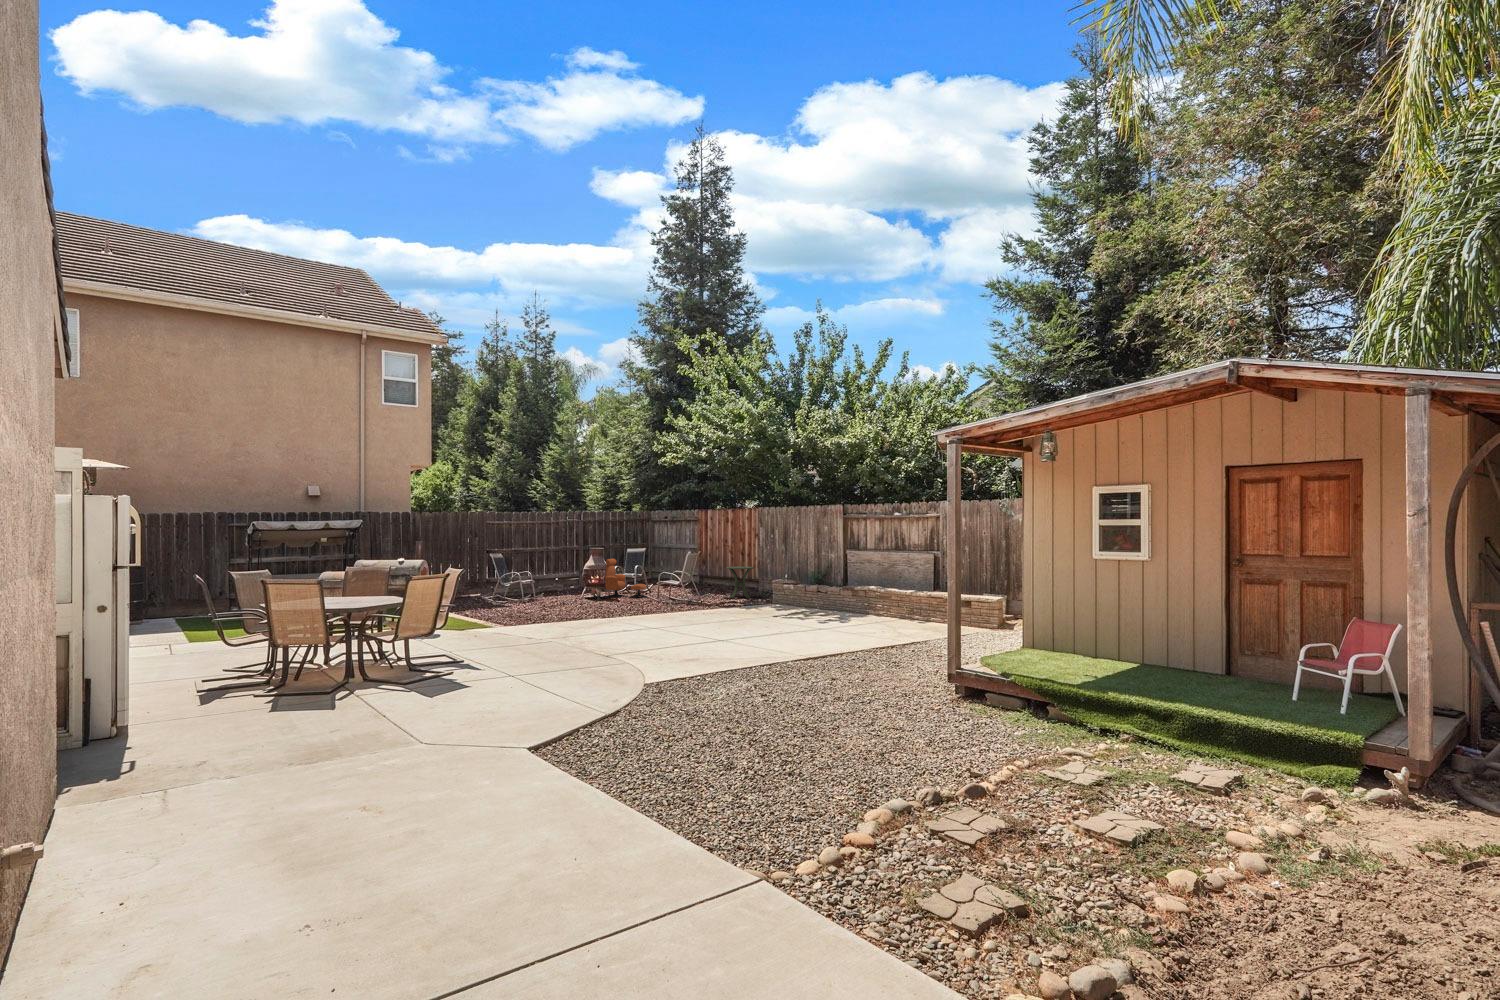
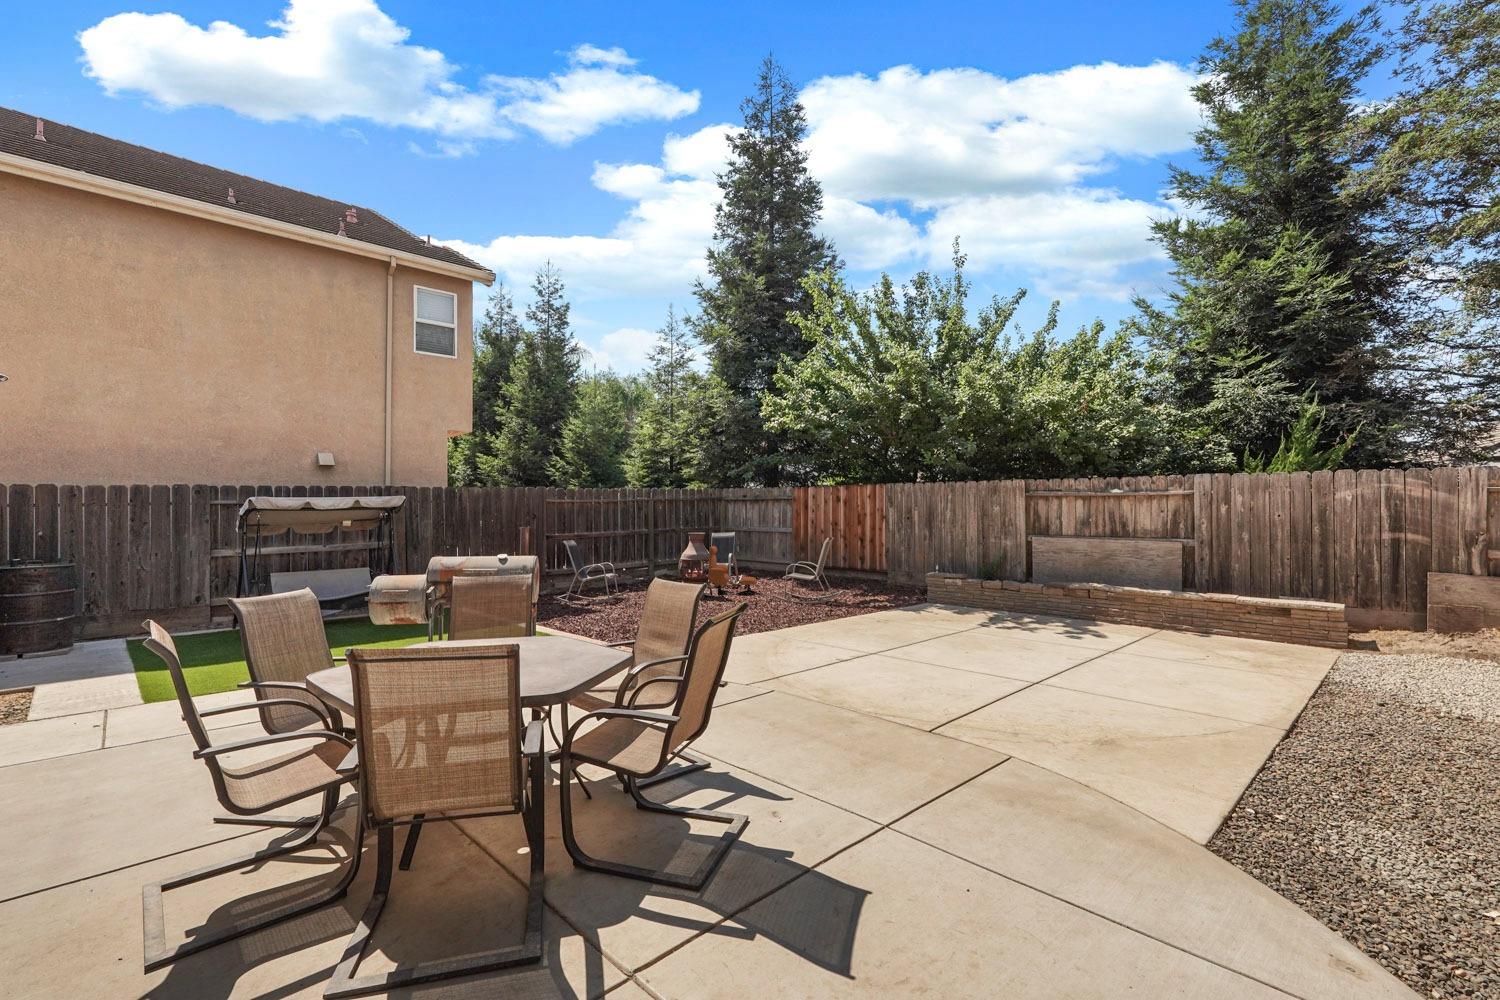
side table: present [727,567,754,598] -> none [851,555,885,594]

